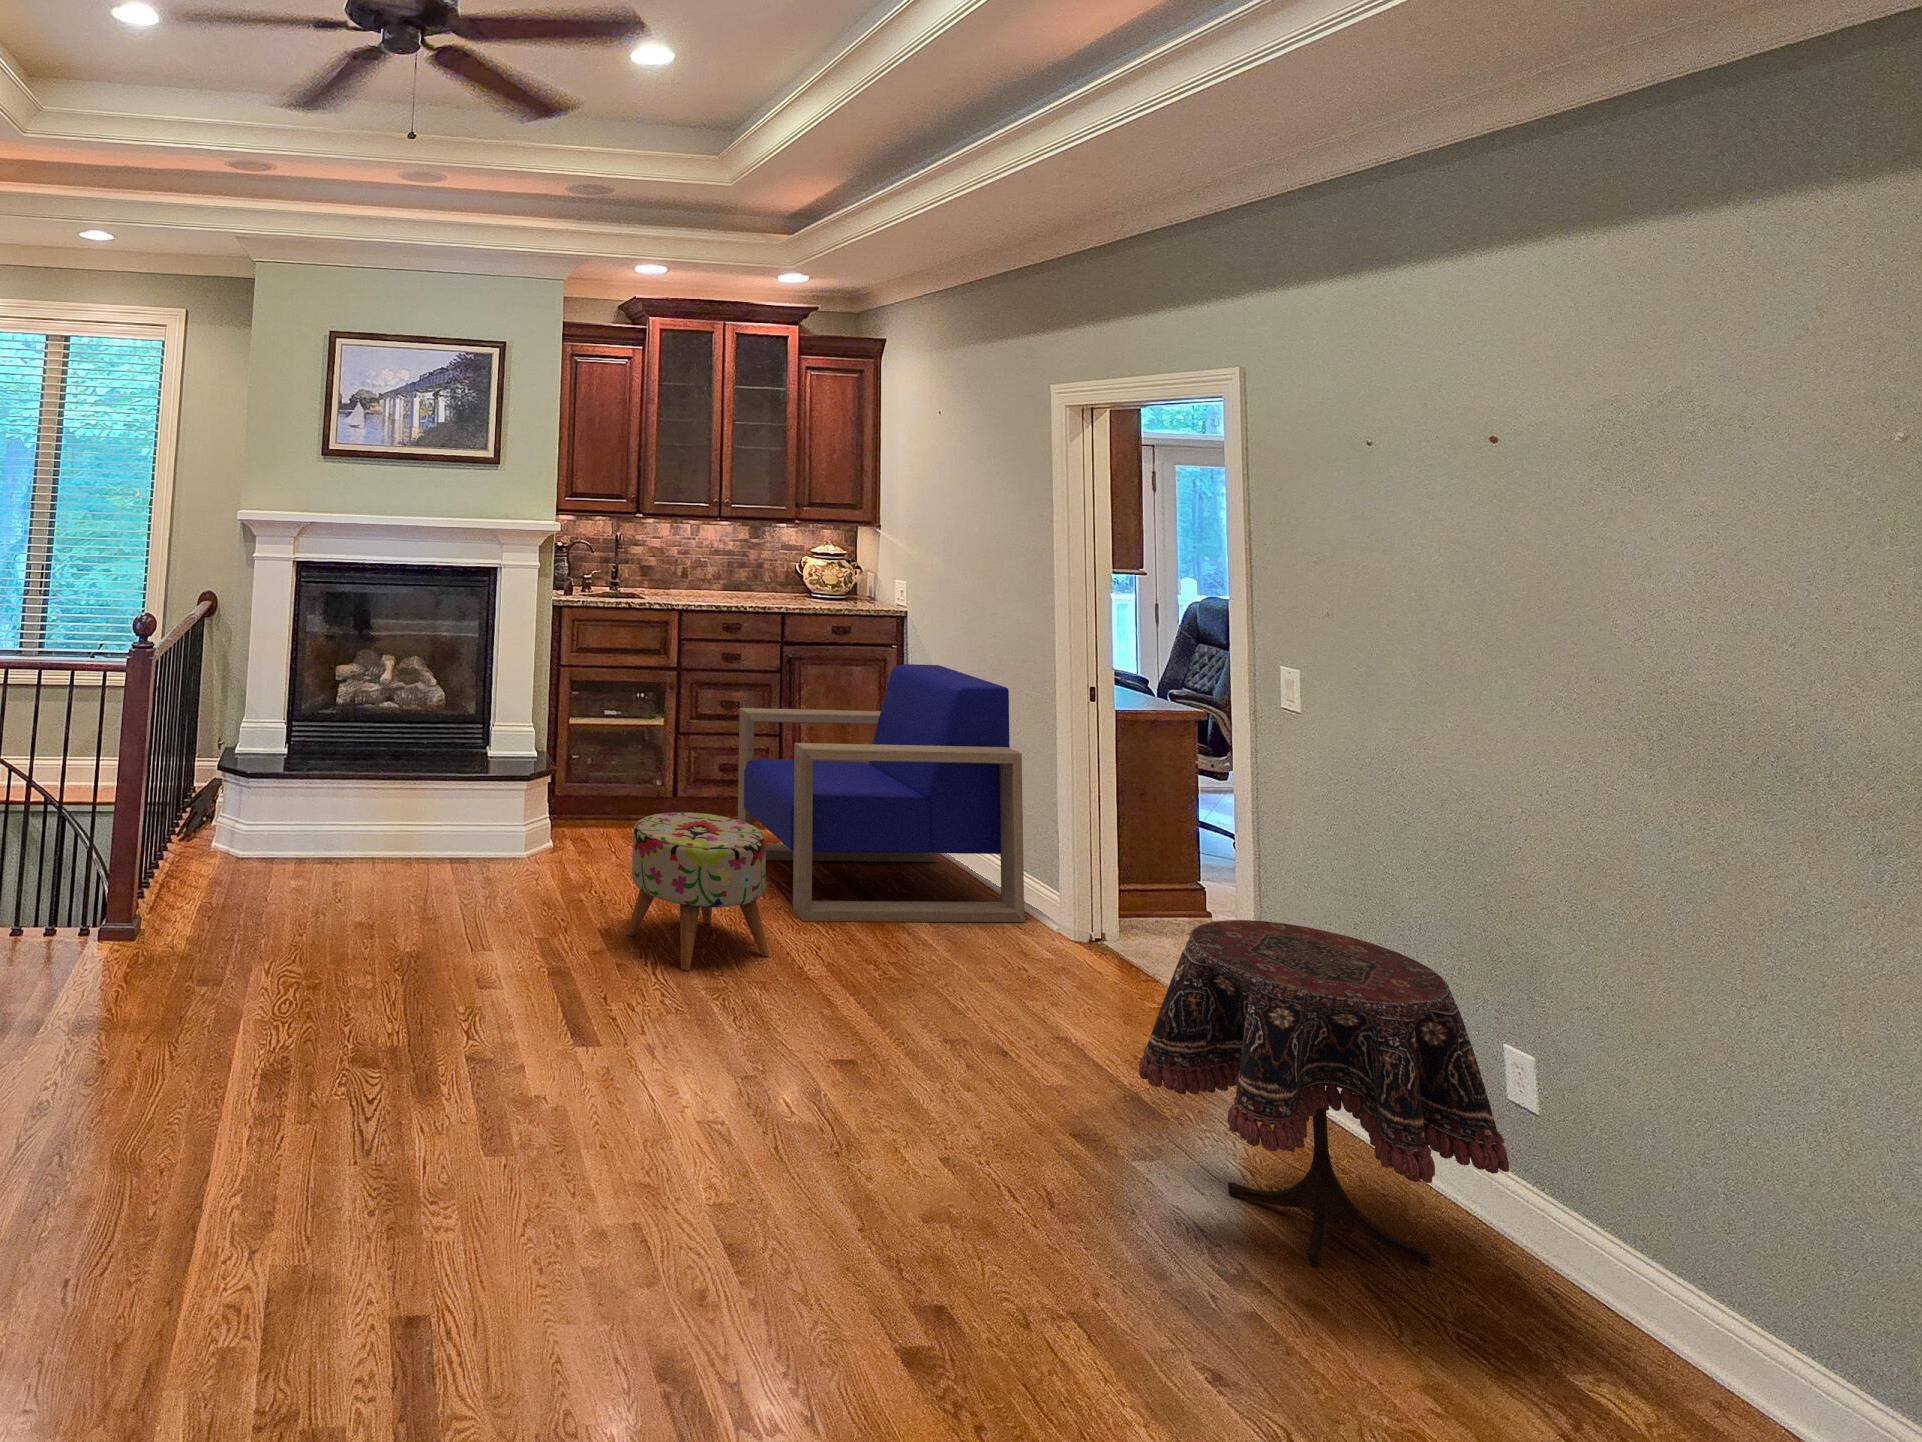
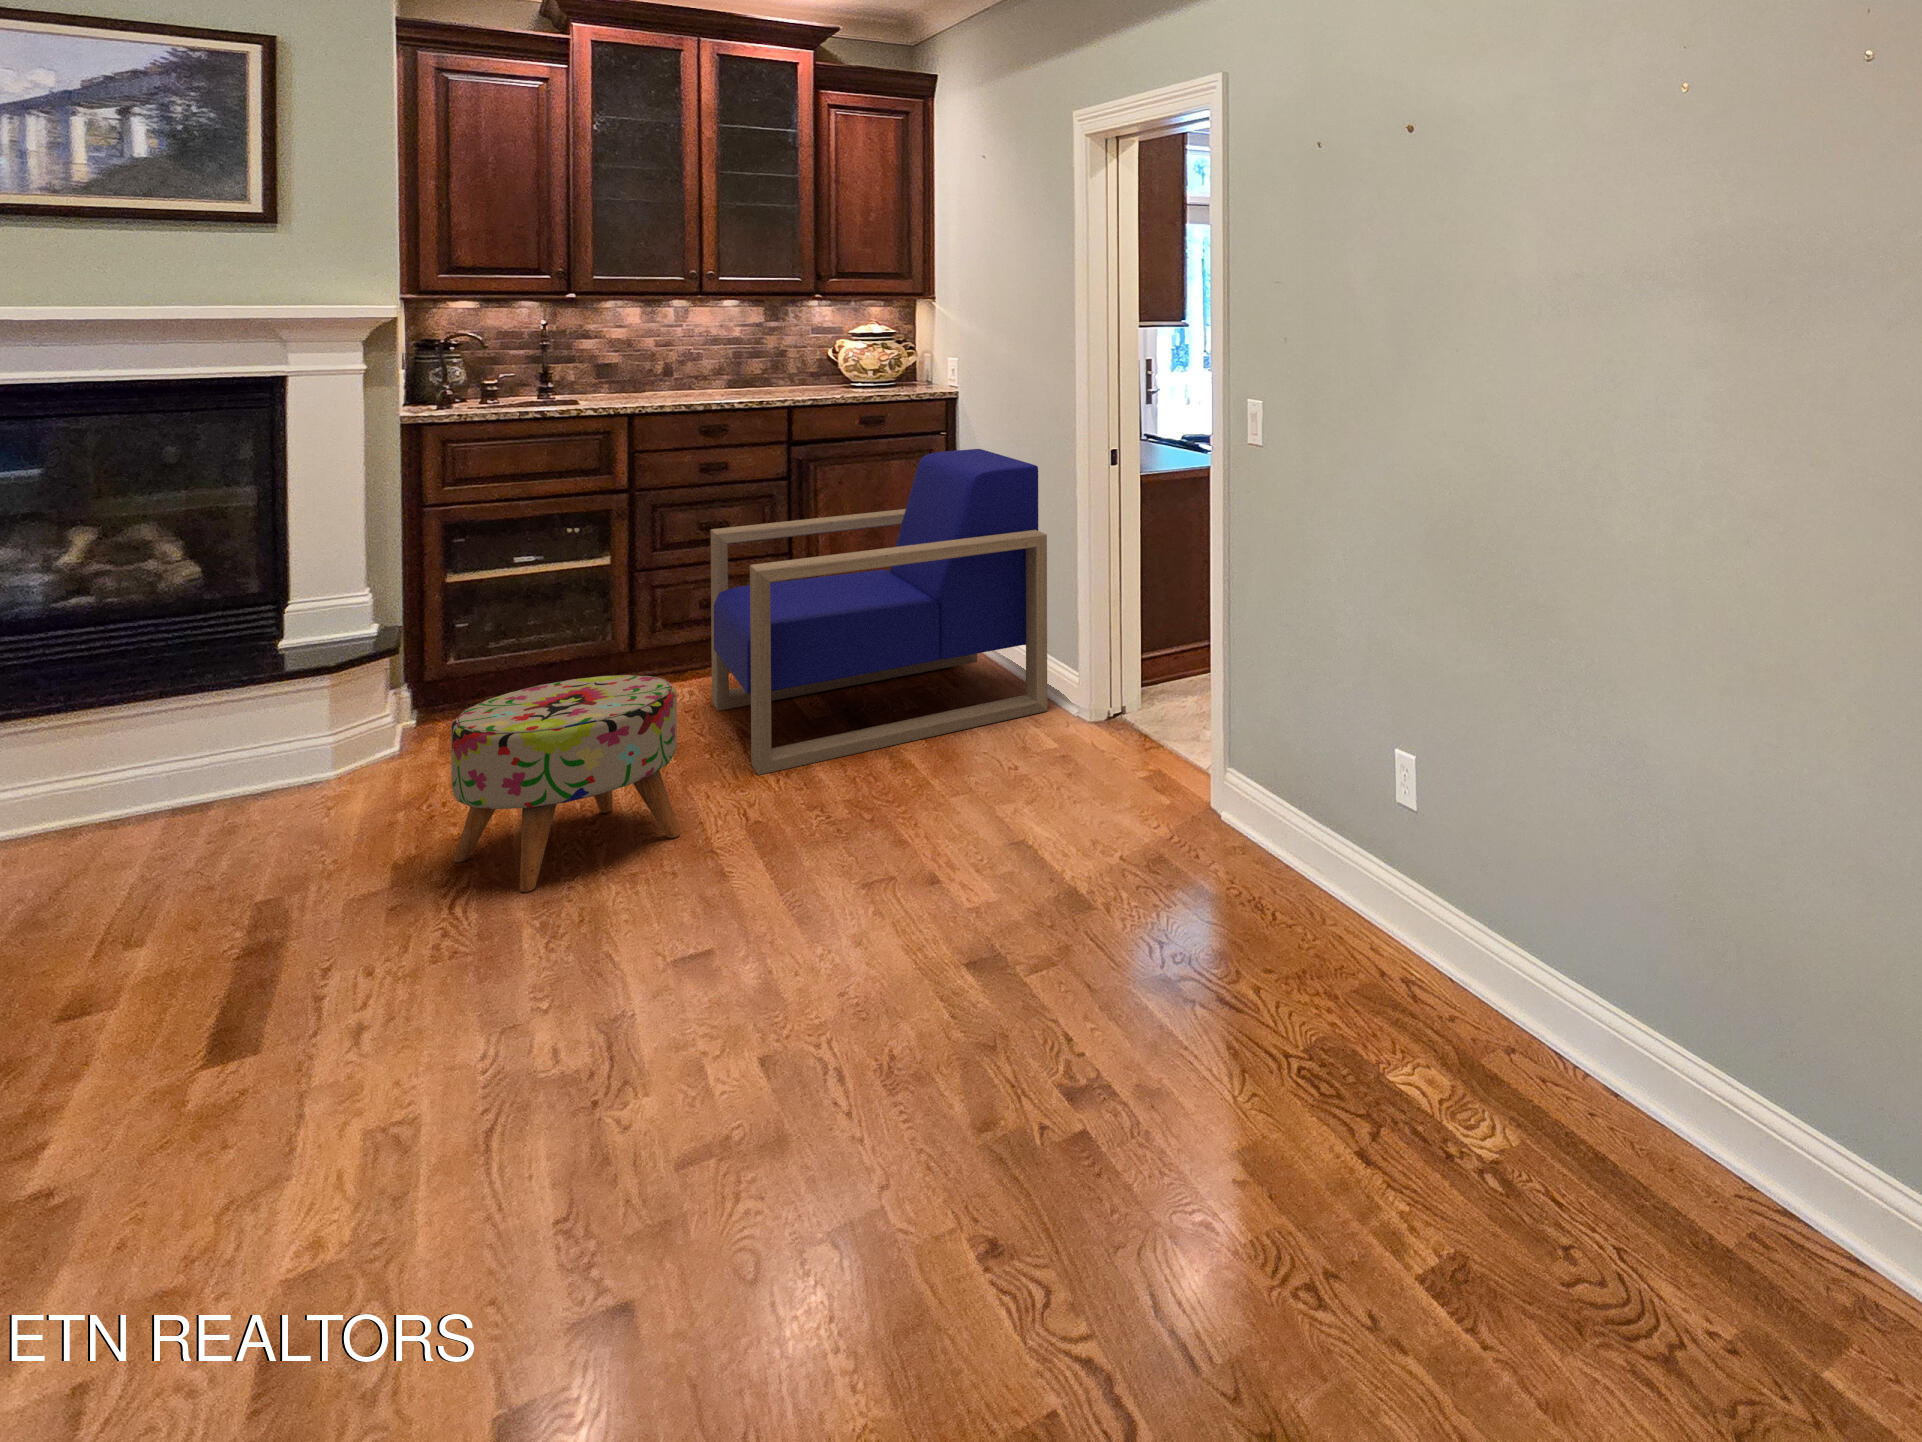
side table: present [1139,920,1509,1267] -> none [1033,679,1372,1031]

